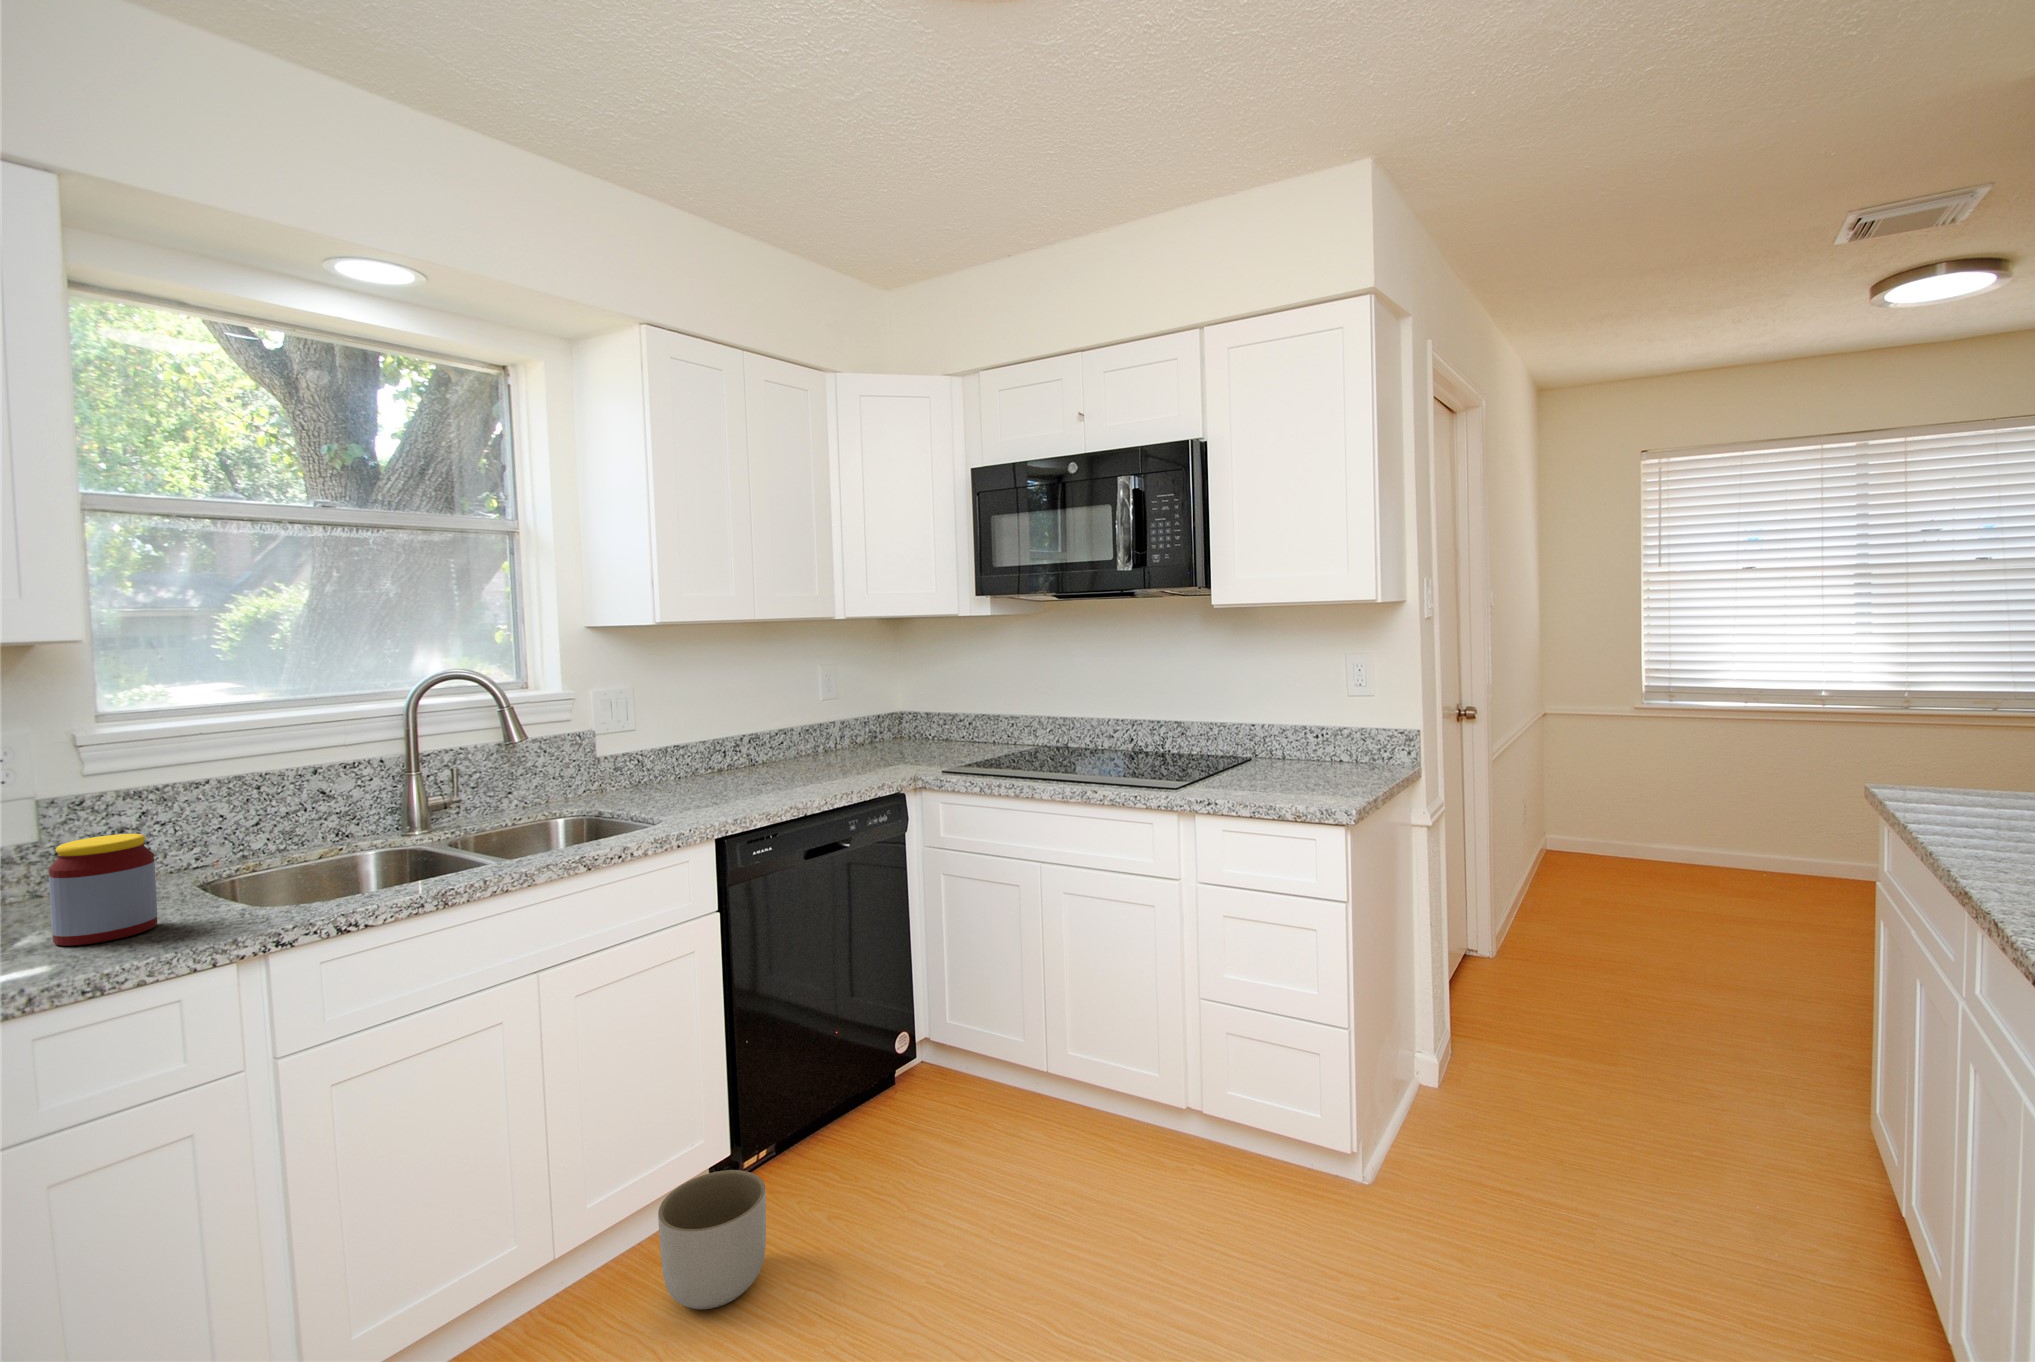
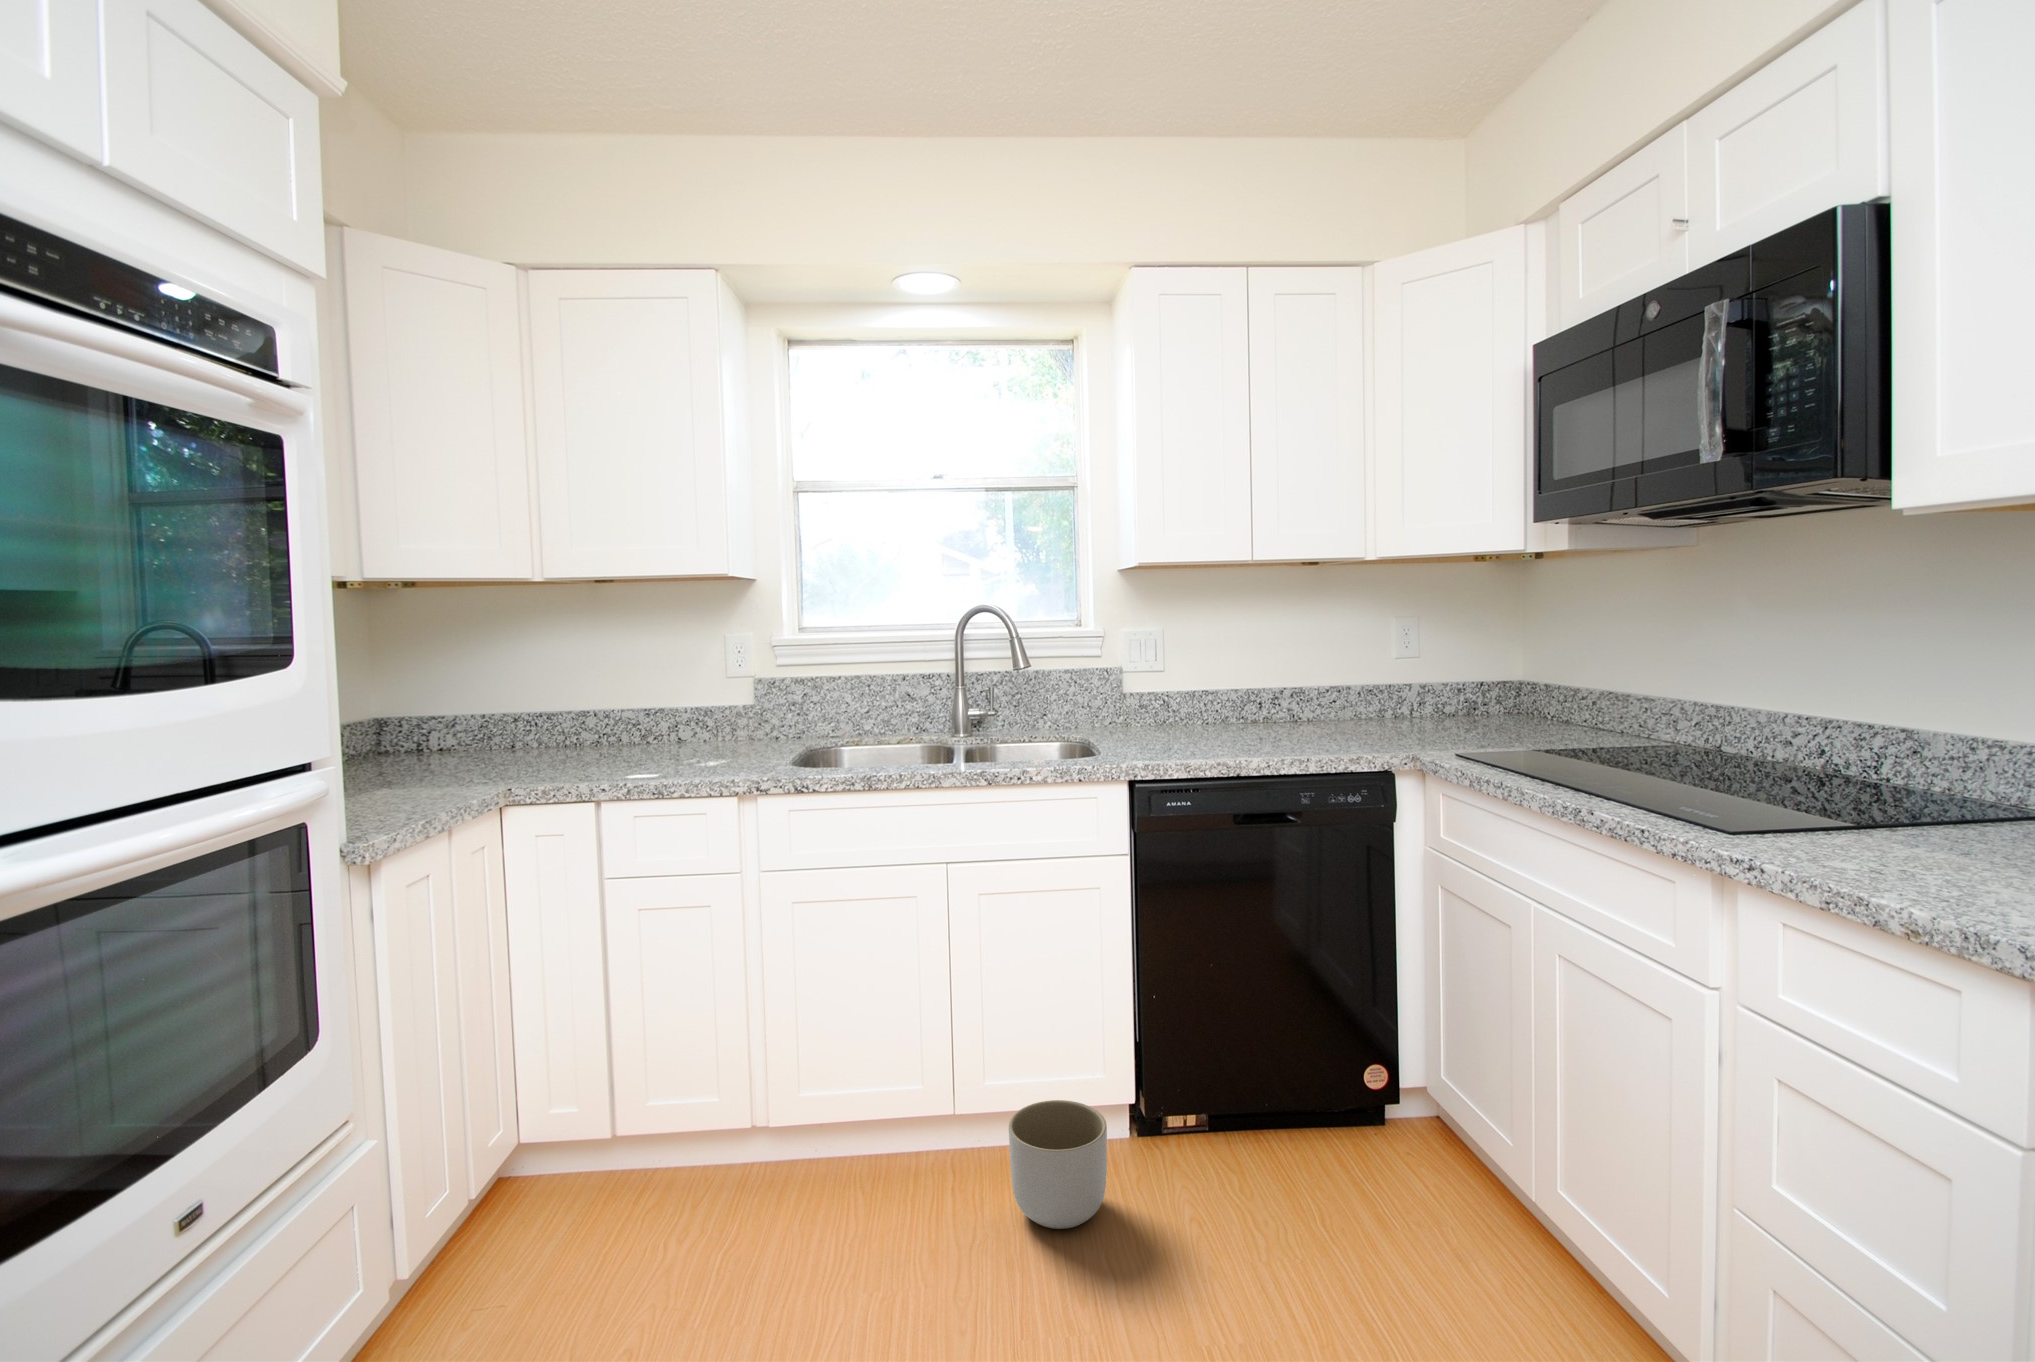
jar: present [49,834,157,946] -> none [691,702,742,768]

